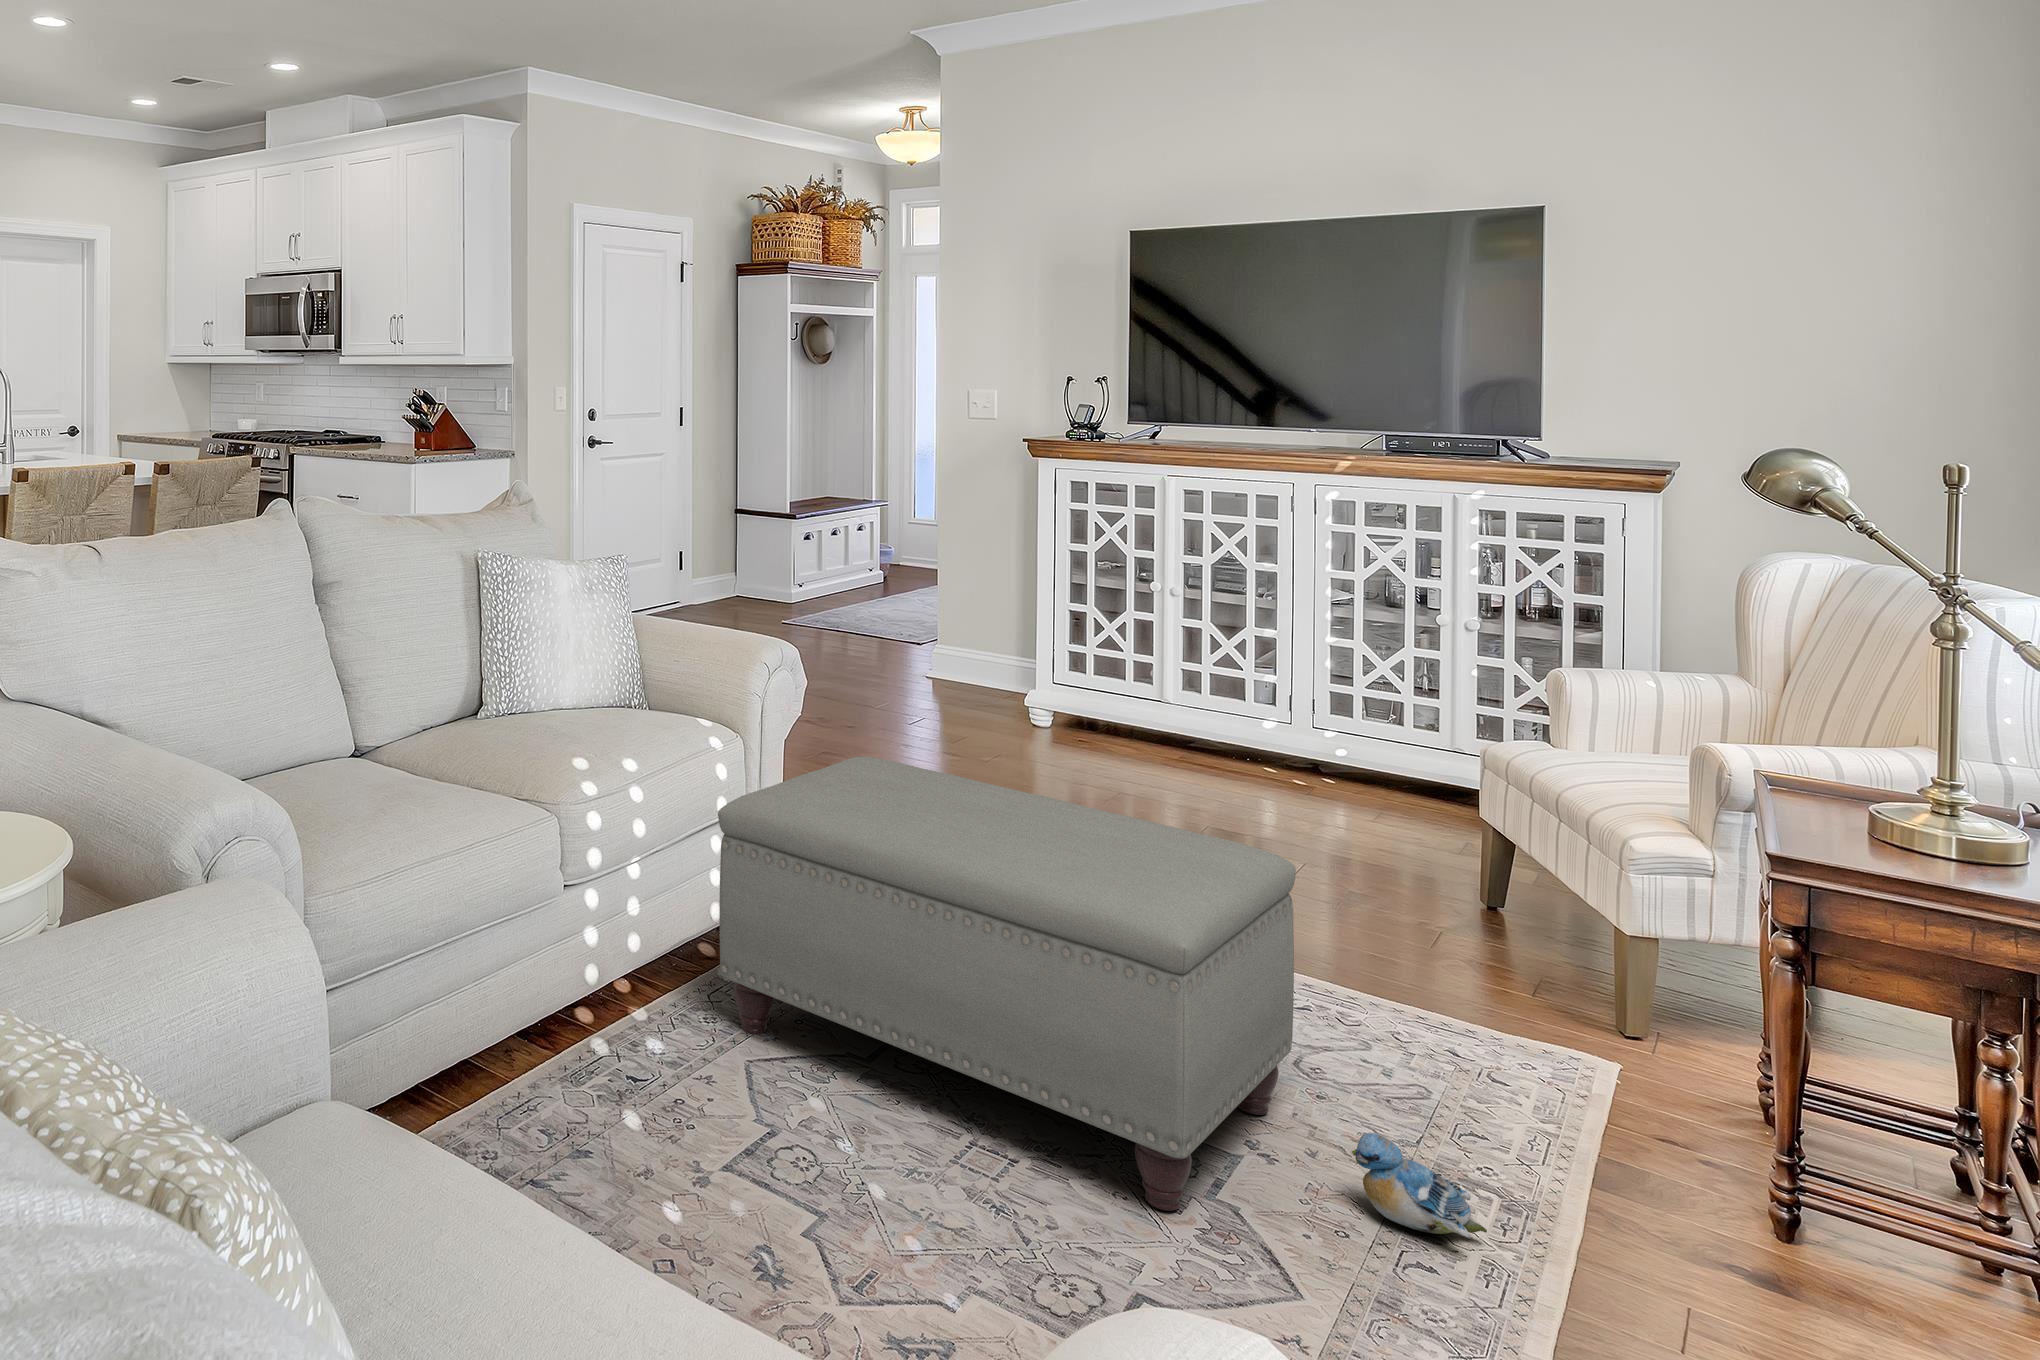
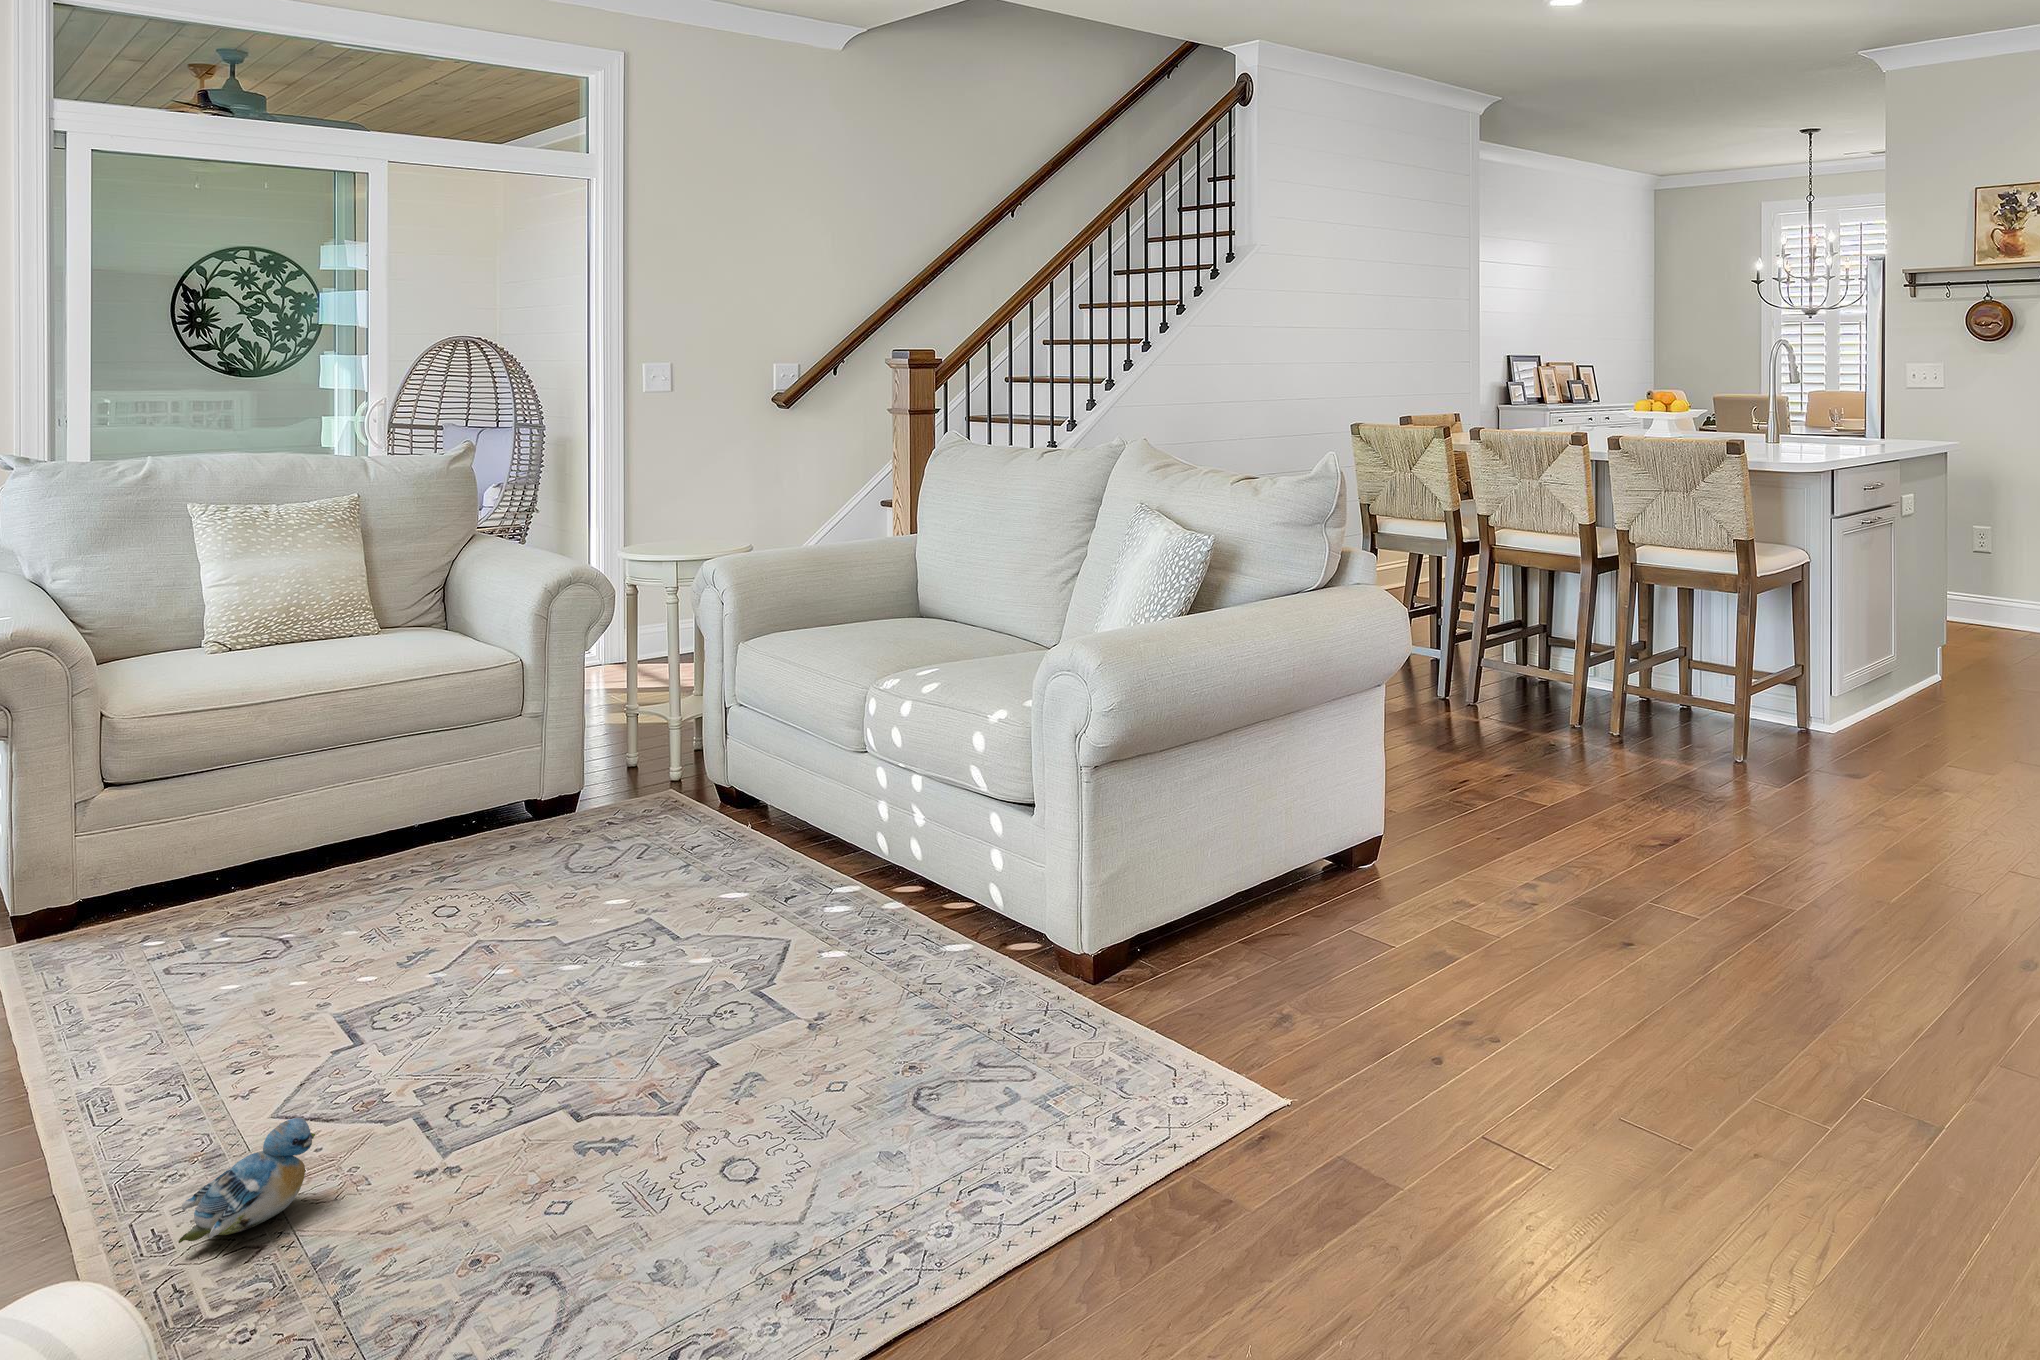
ottoman: present [718,756,1296,1211] -> none [389,723,986,1203]

